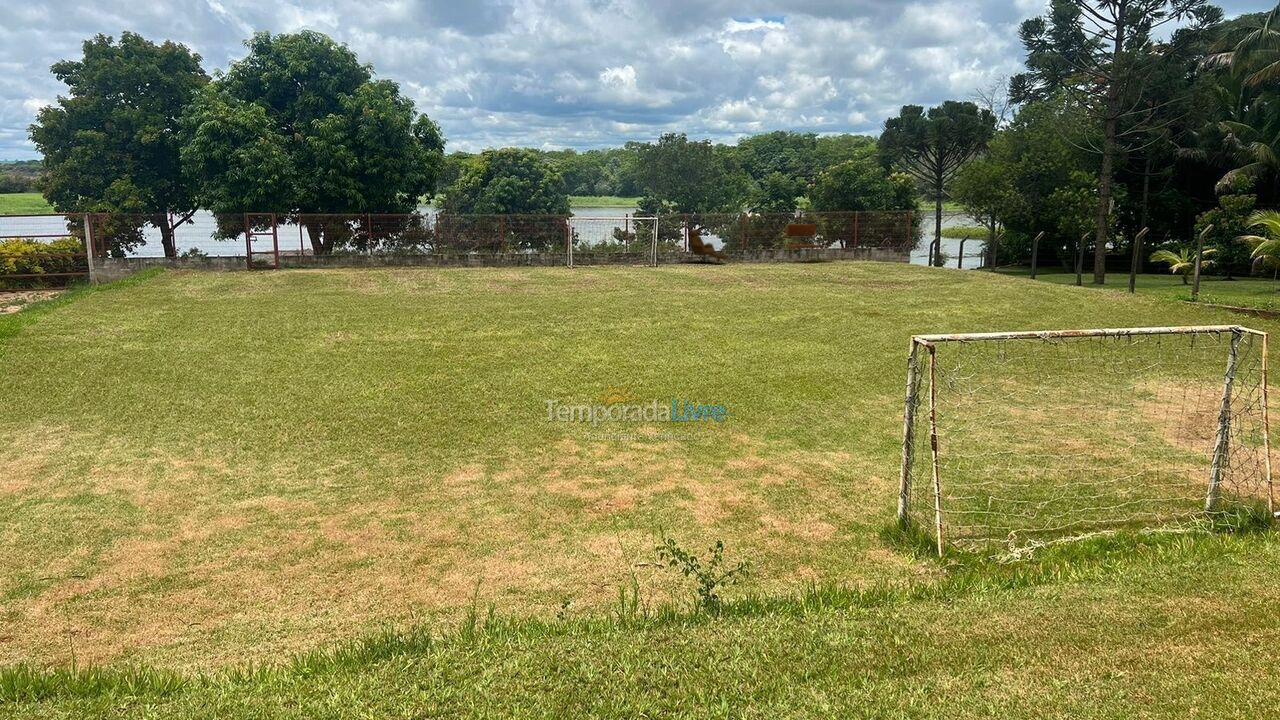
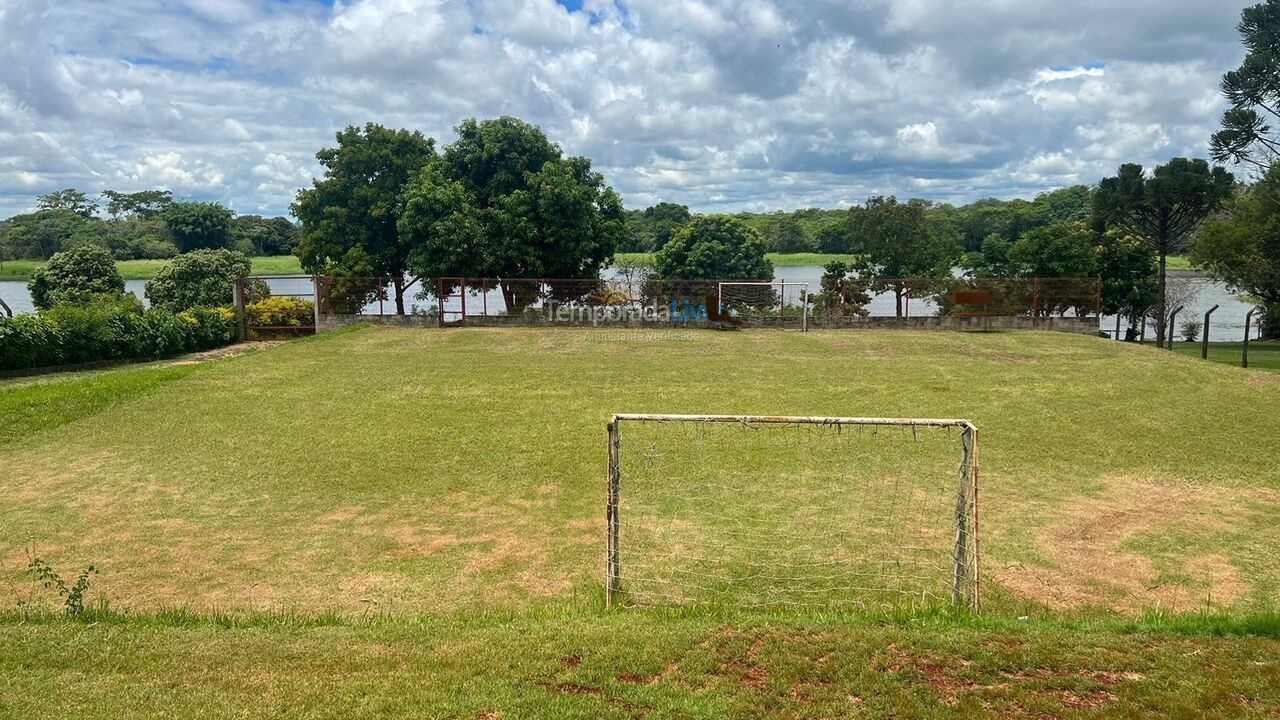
lounge chair: present [690,229,727,264] -> present [705,295,744,329]

